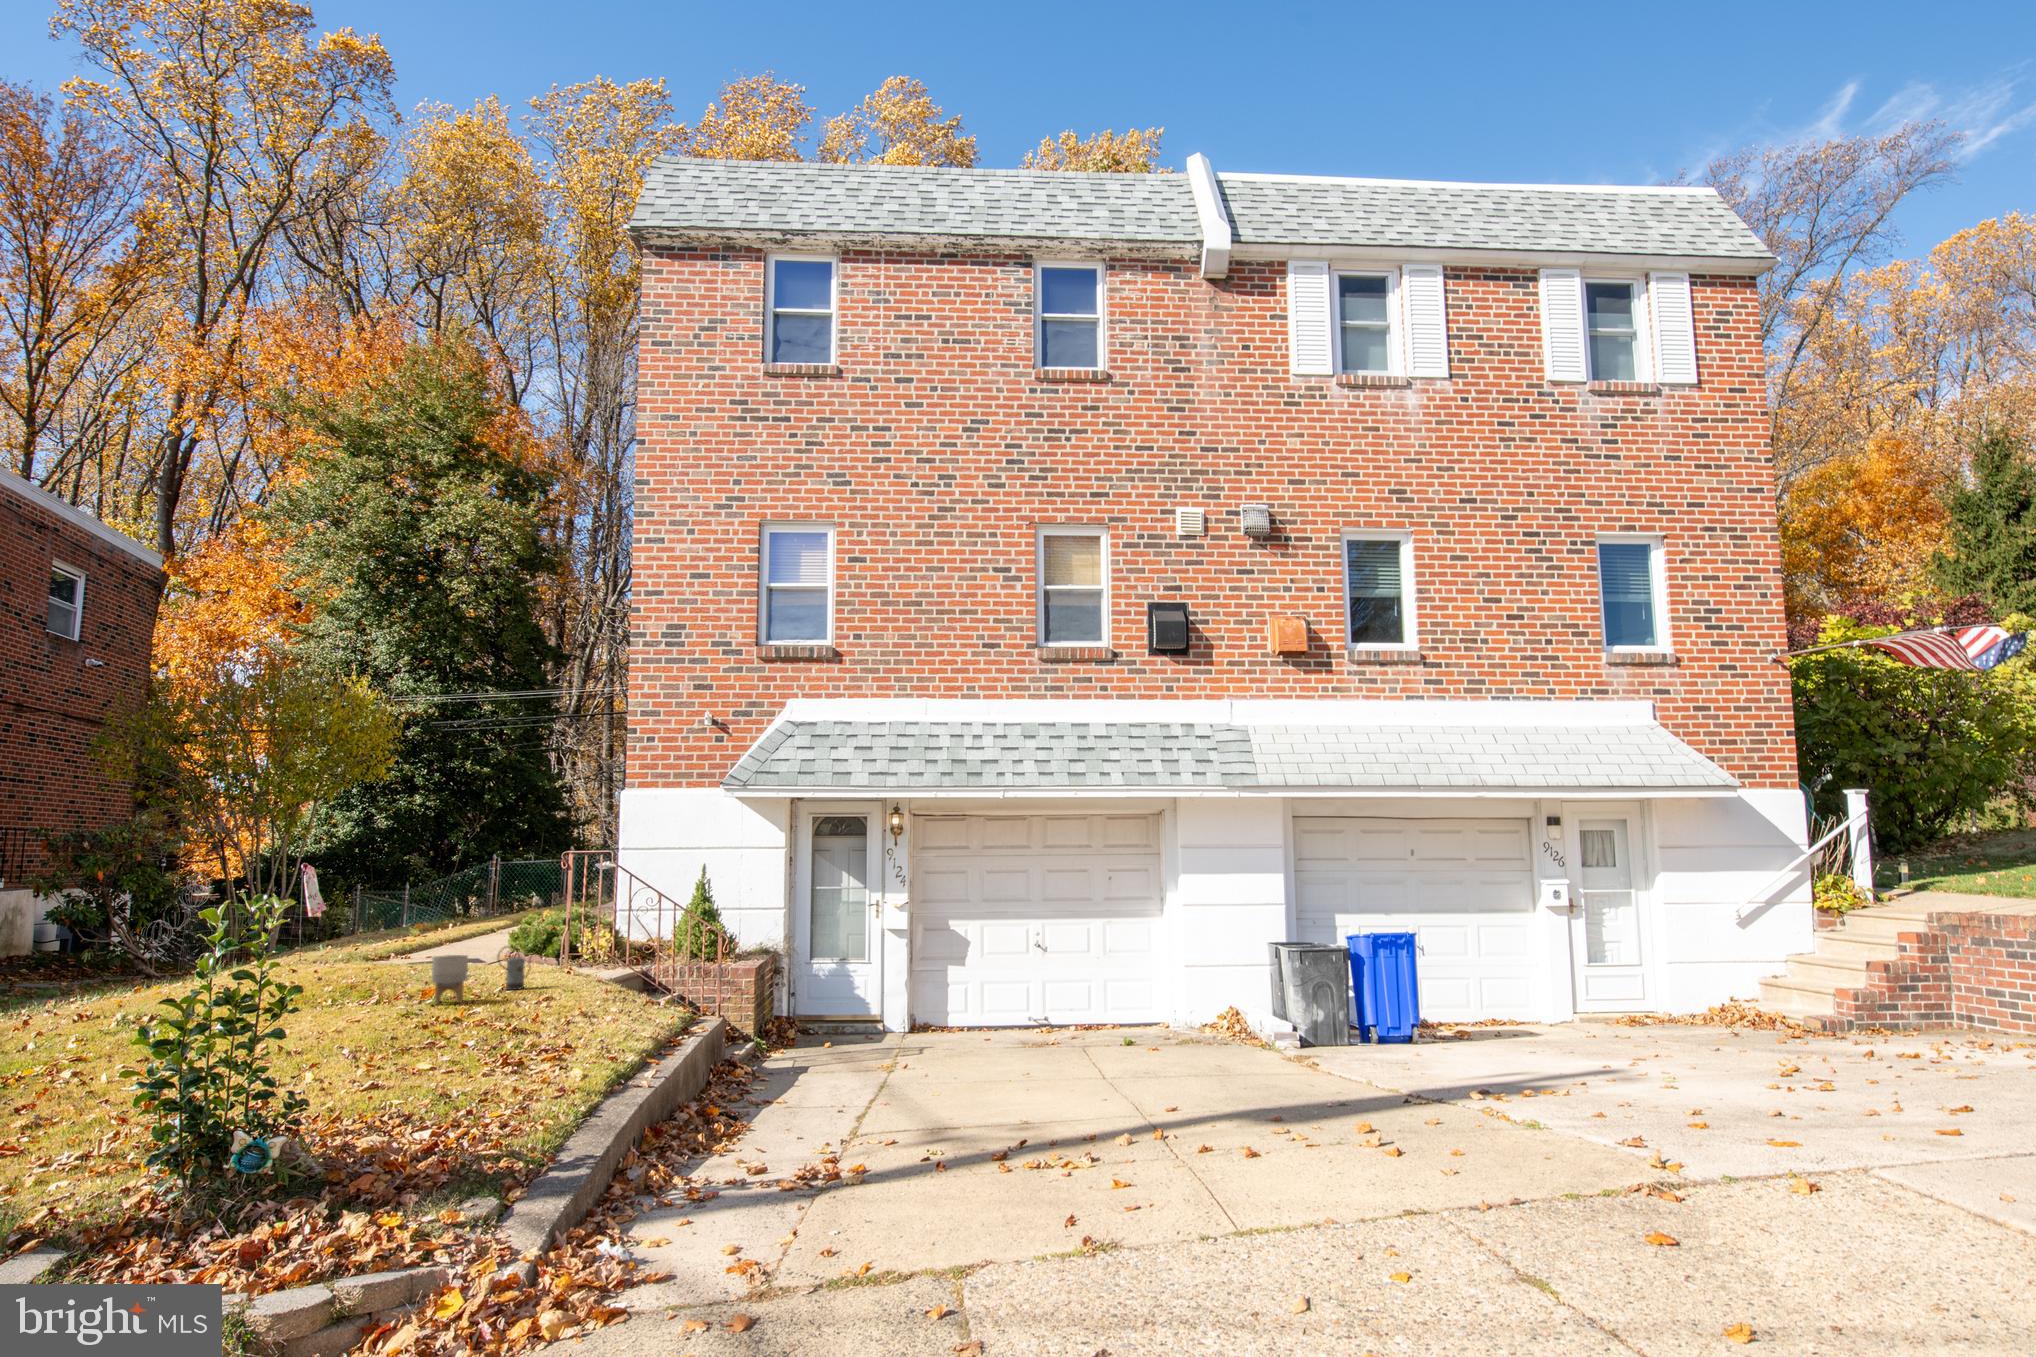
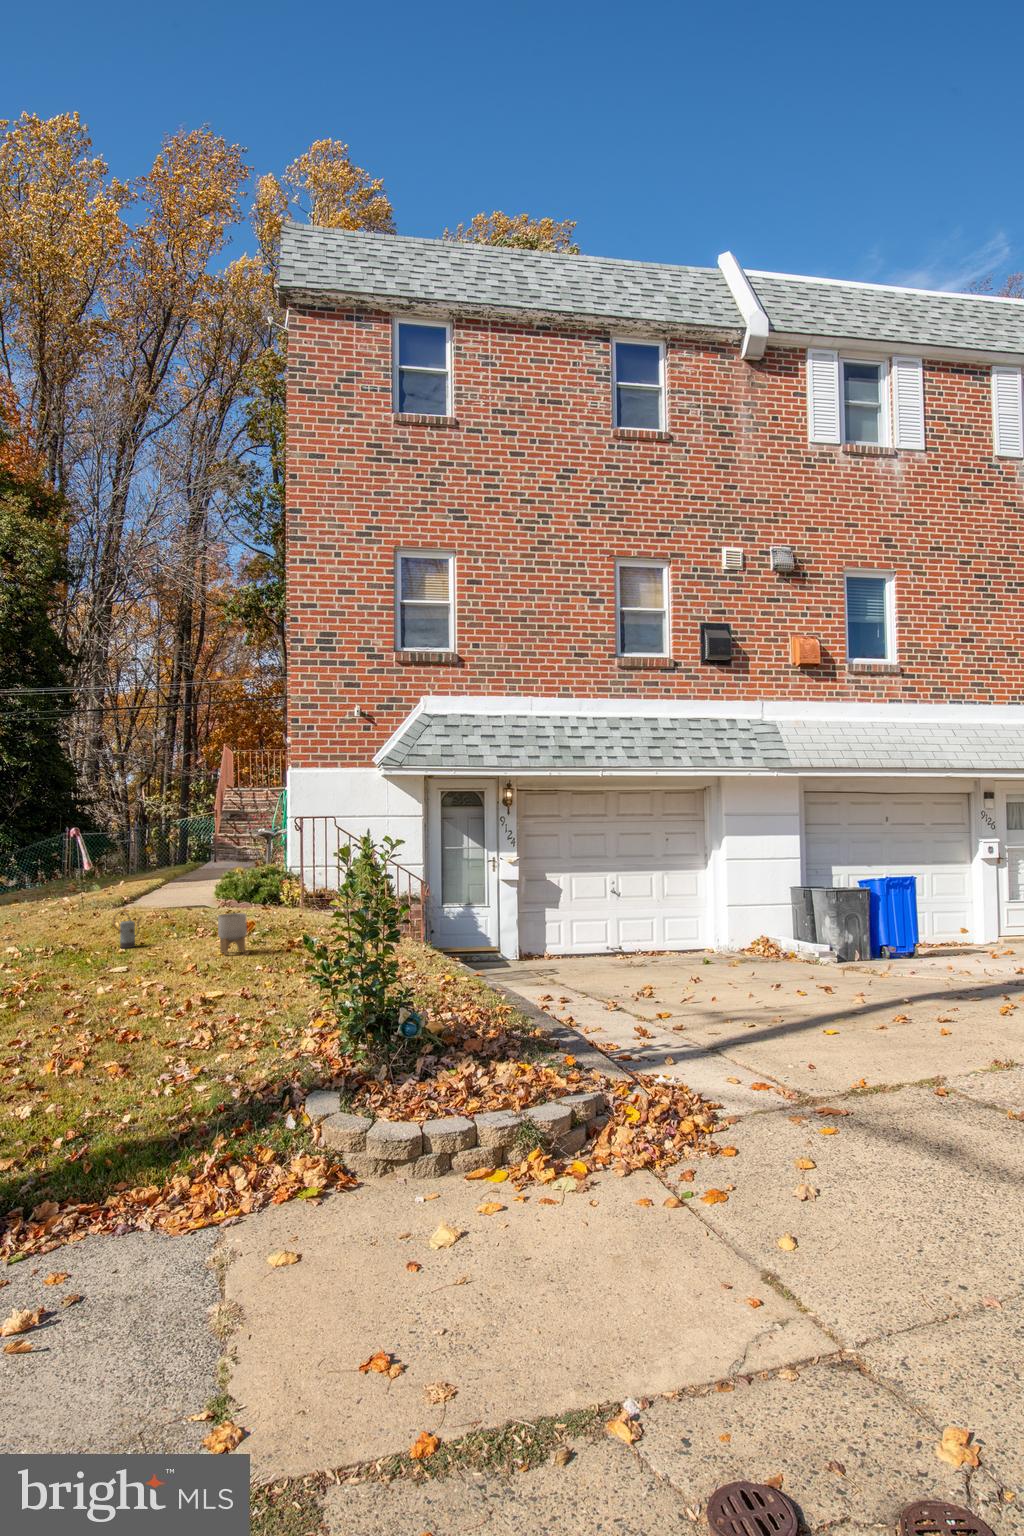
watering can: present [497,946,532,990] -> present [113,911,141,948]

